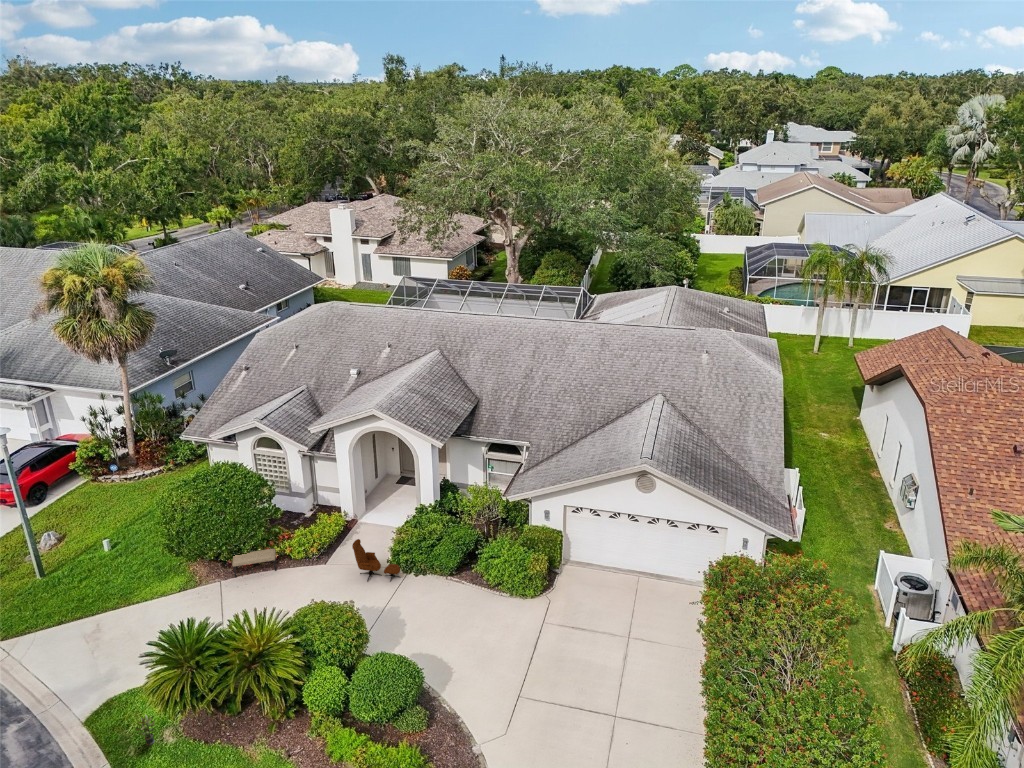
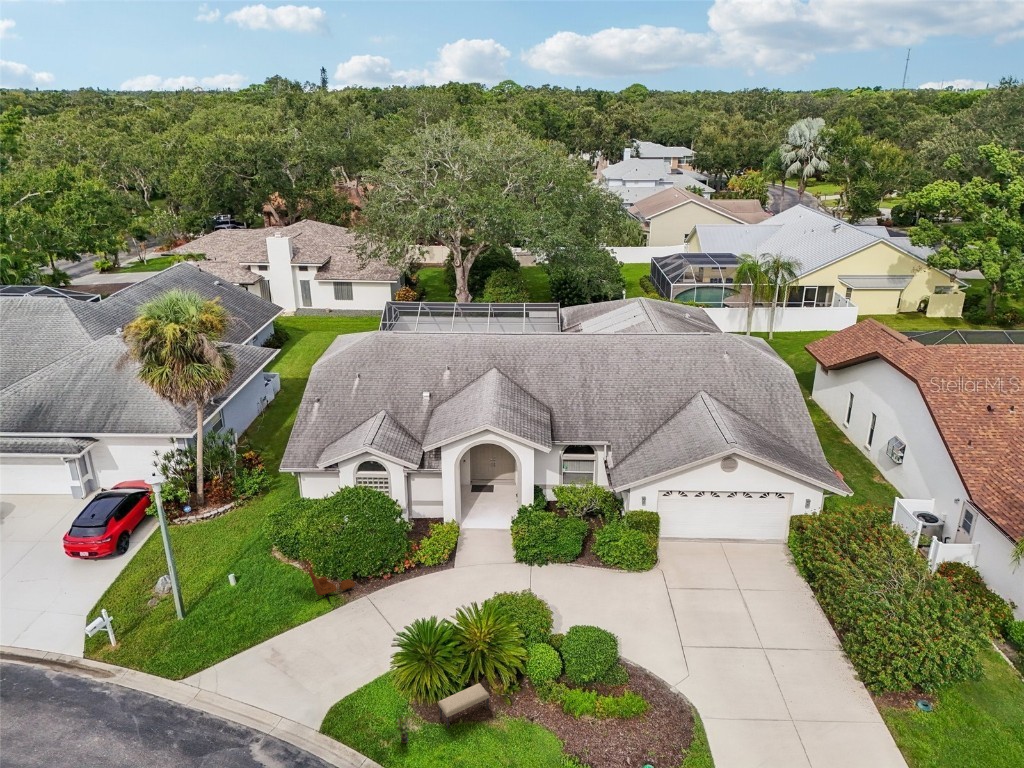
lounge chair: present [352,539,400,581] -> present [309,569,355,603]
bench: present [232,549,276,577] -> present [438,683,489,729]

